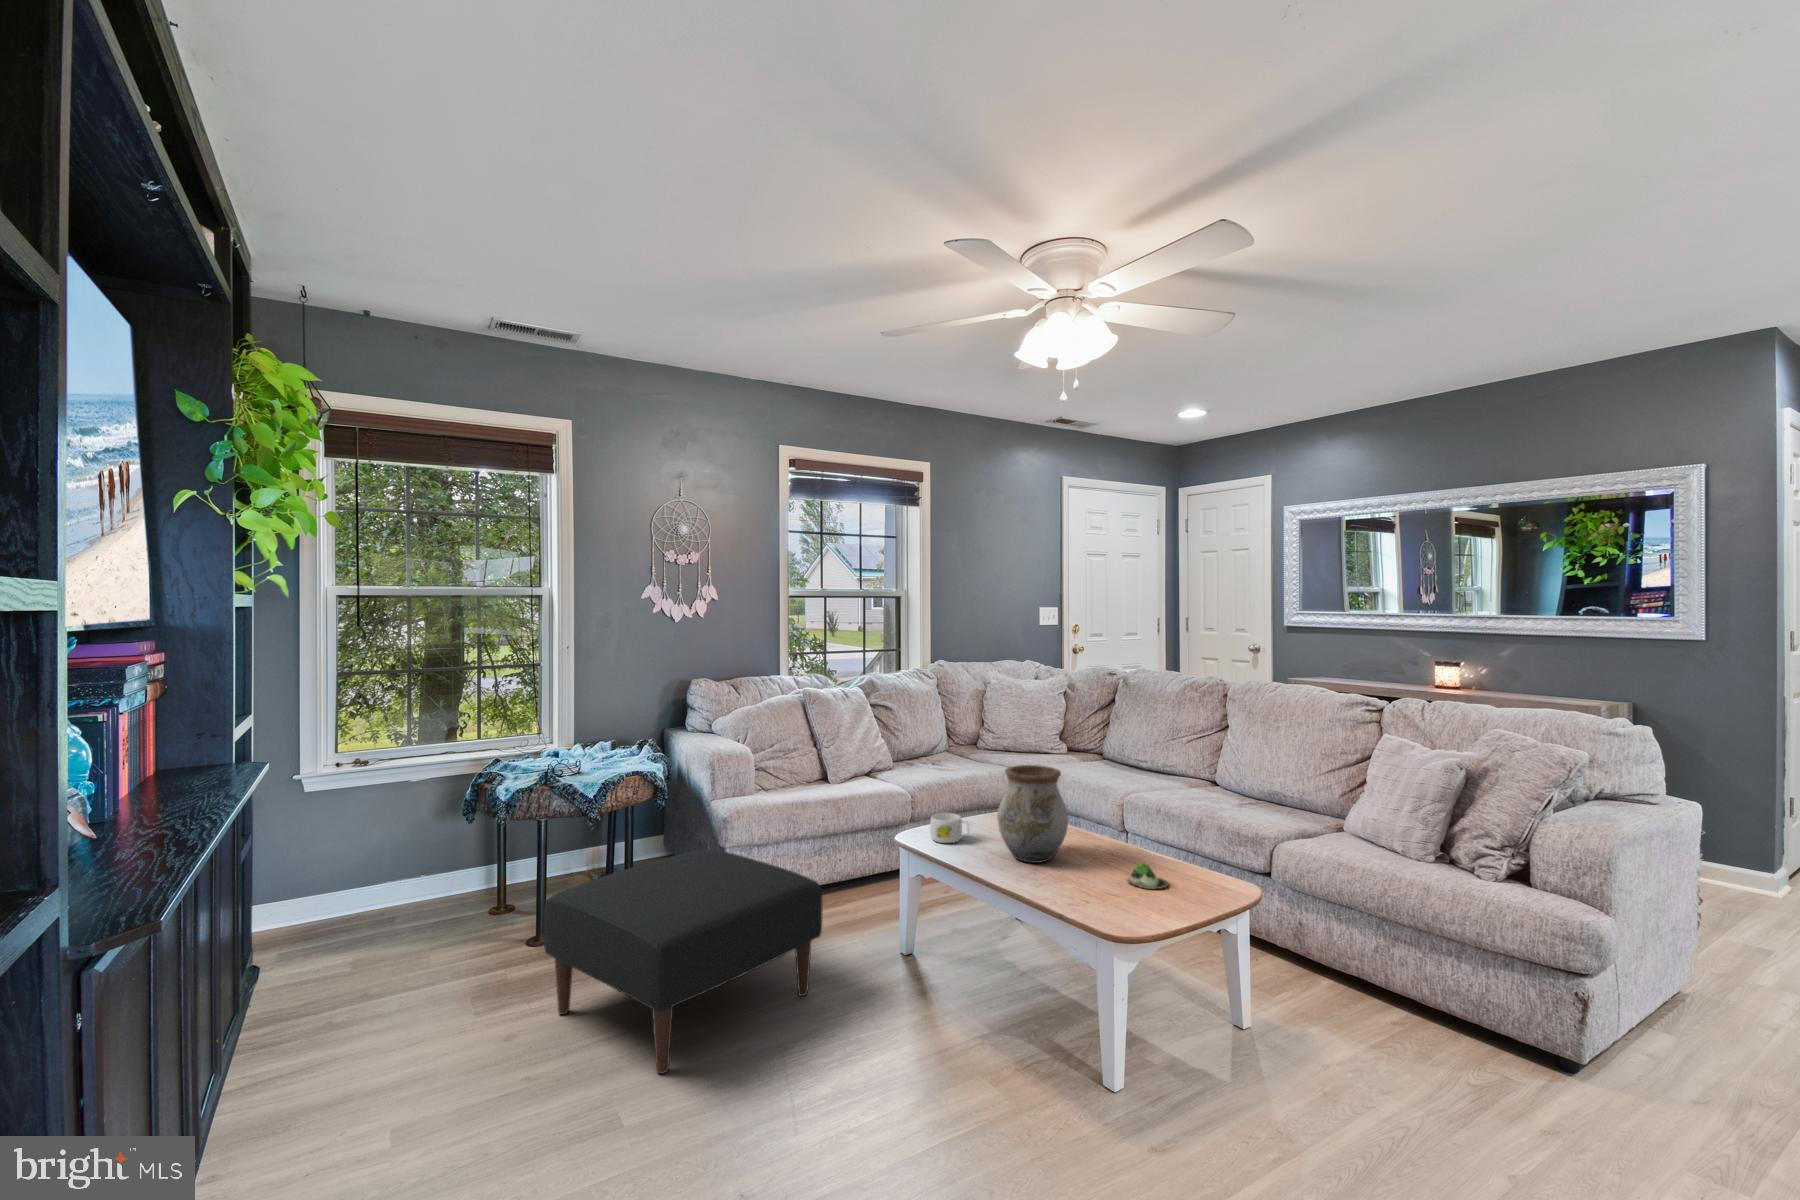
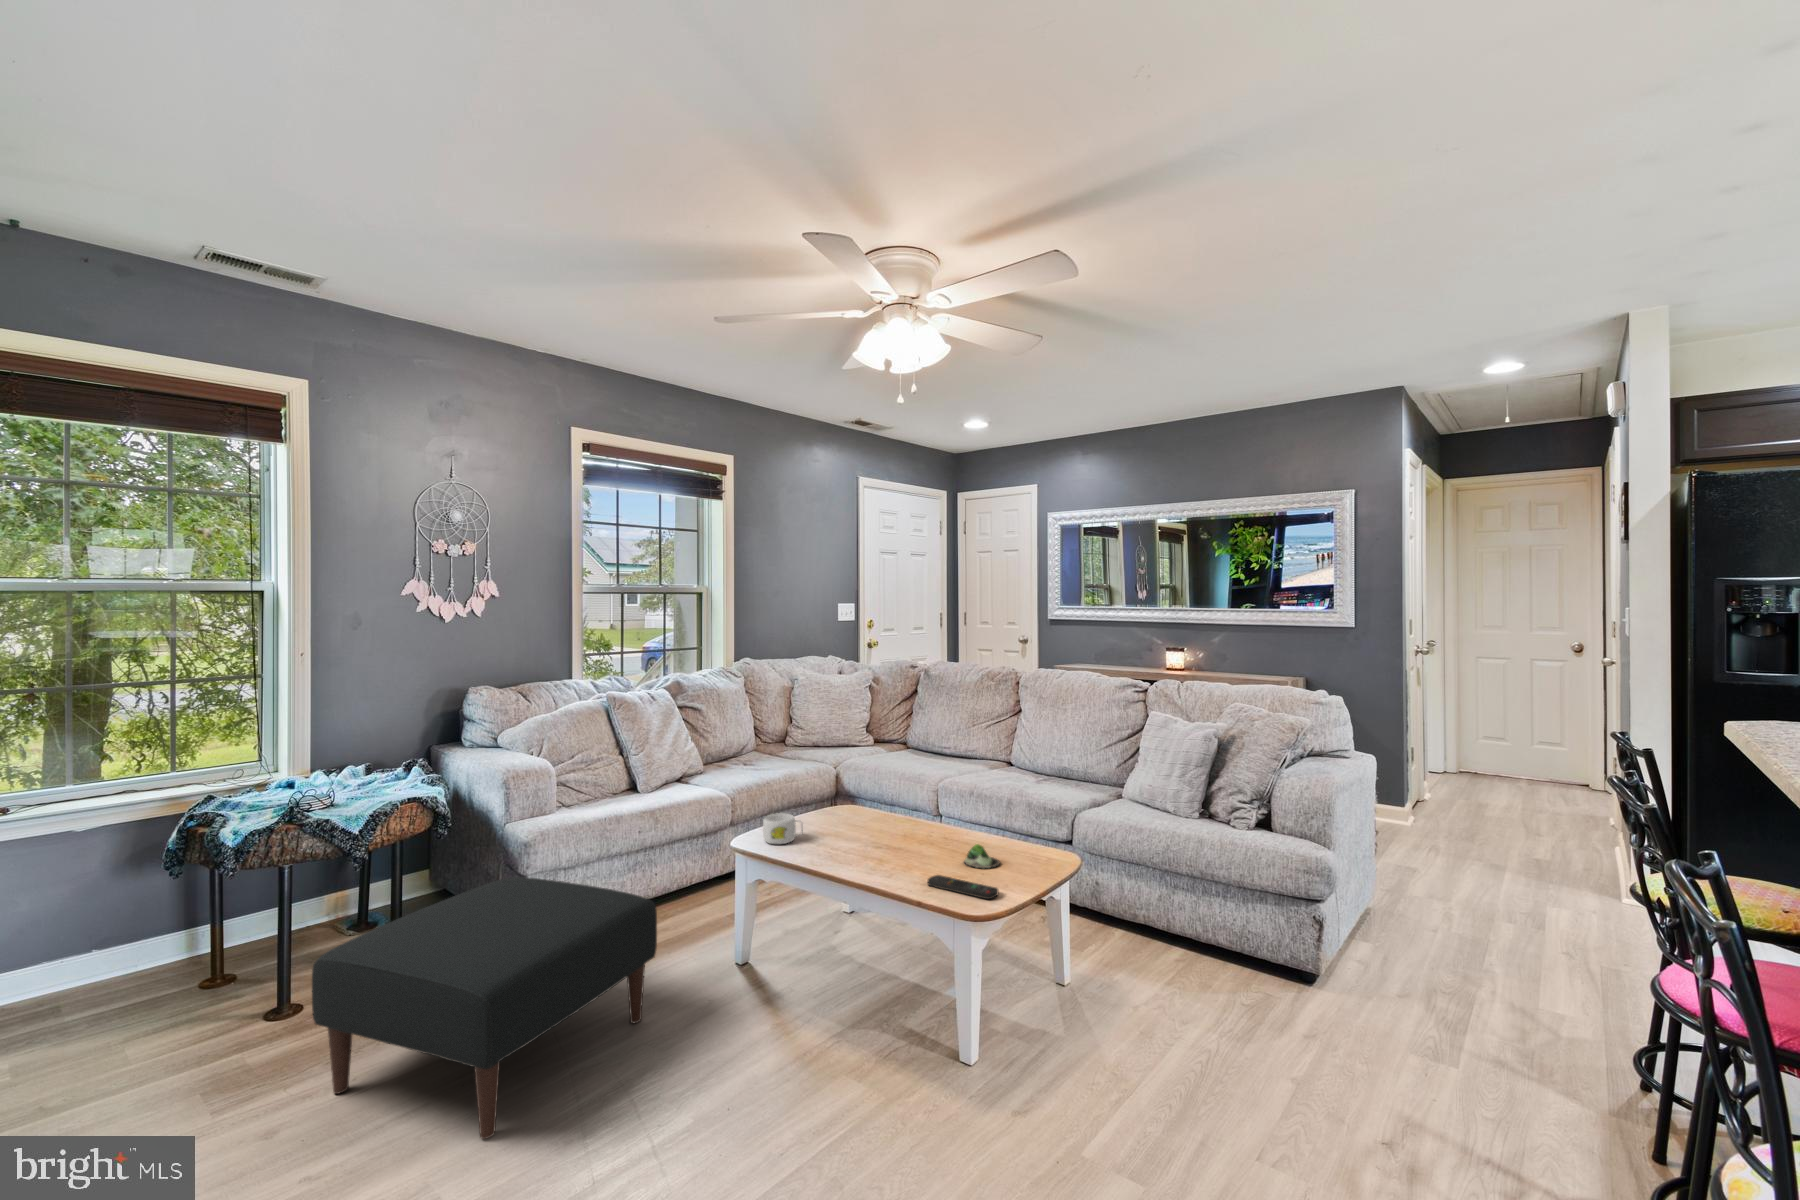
vase: present [997,765,1068,863] -> none [835,760,904,855]
remote control: none [1081,890,1155,921] -> present [928,875,998,899]

